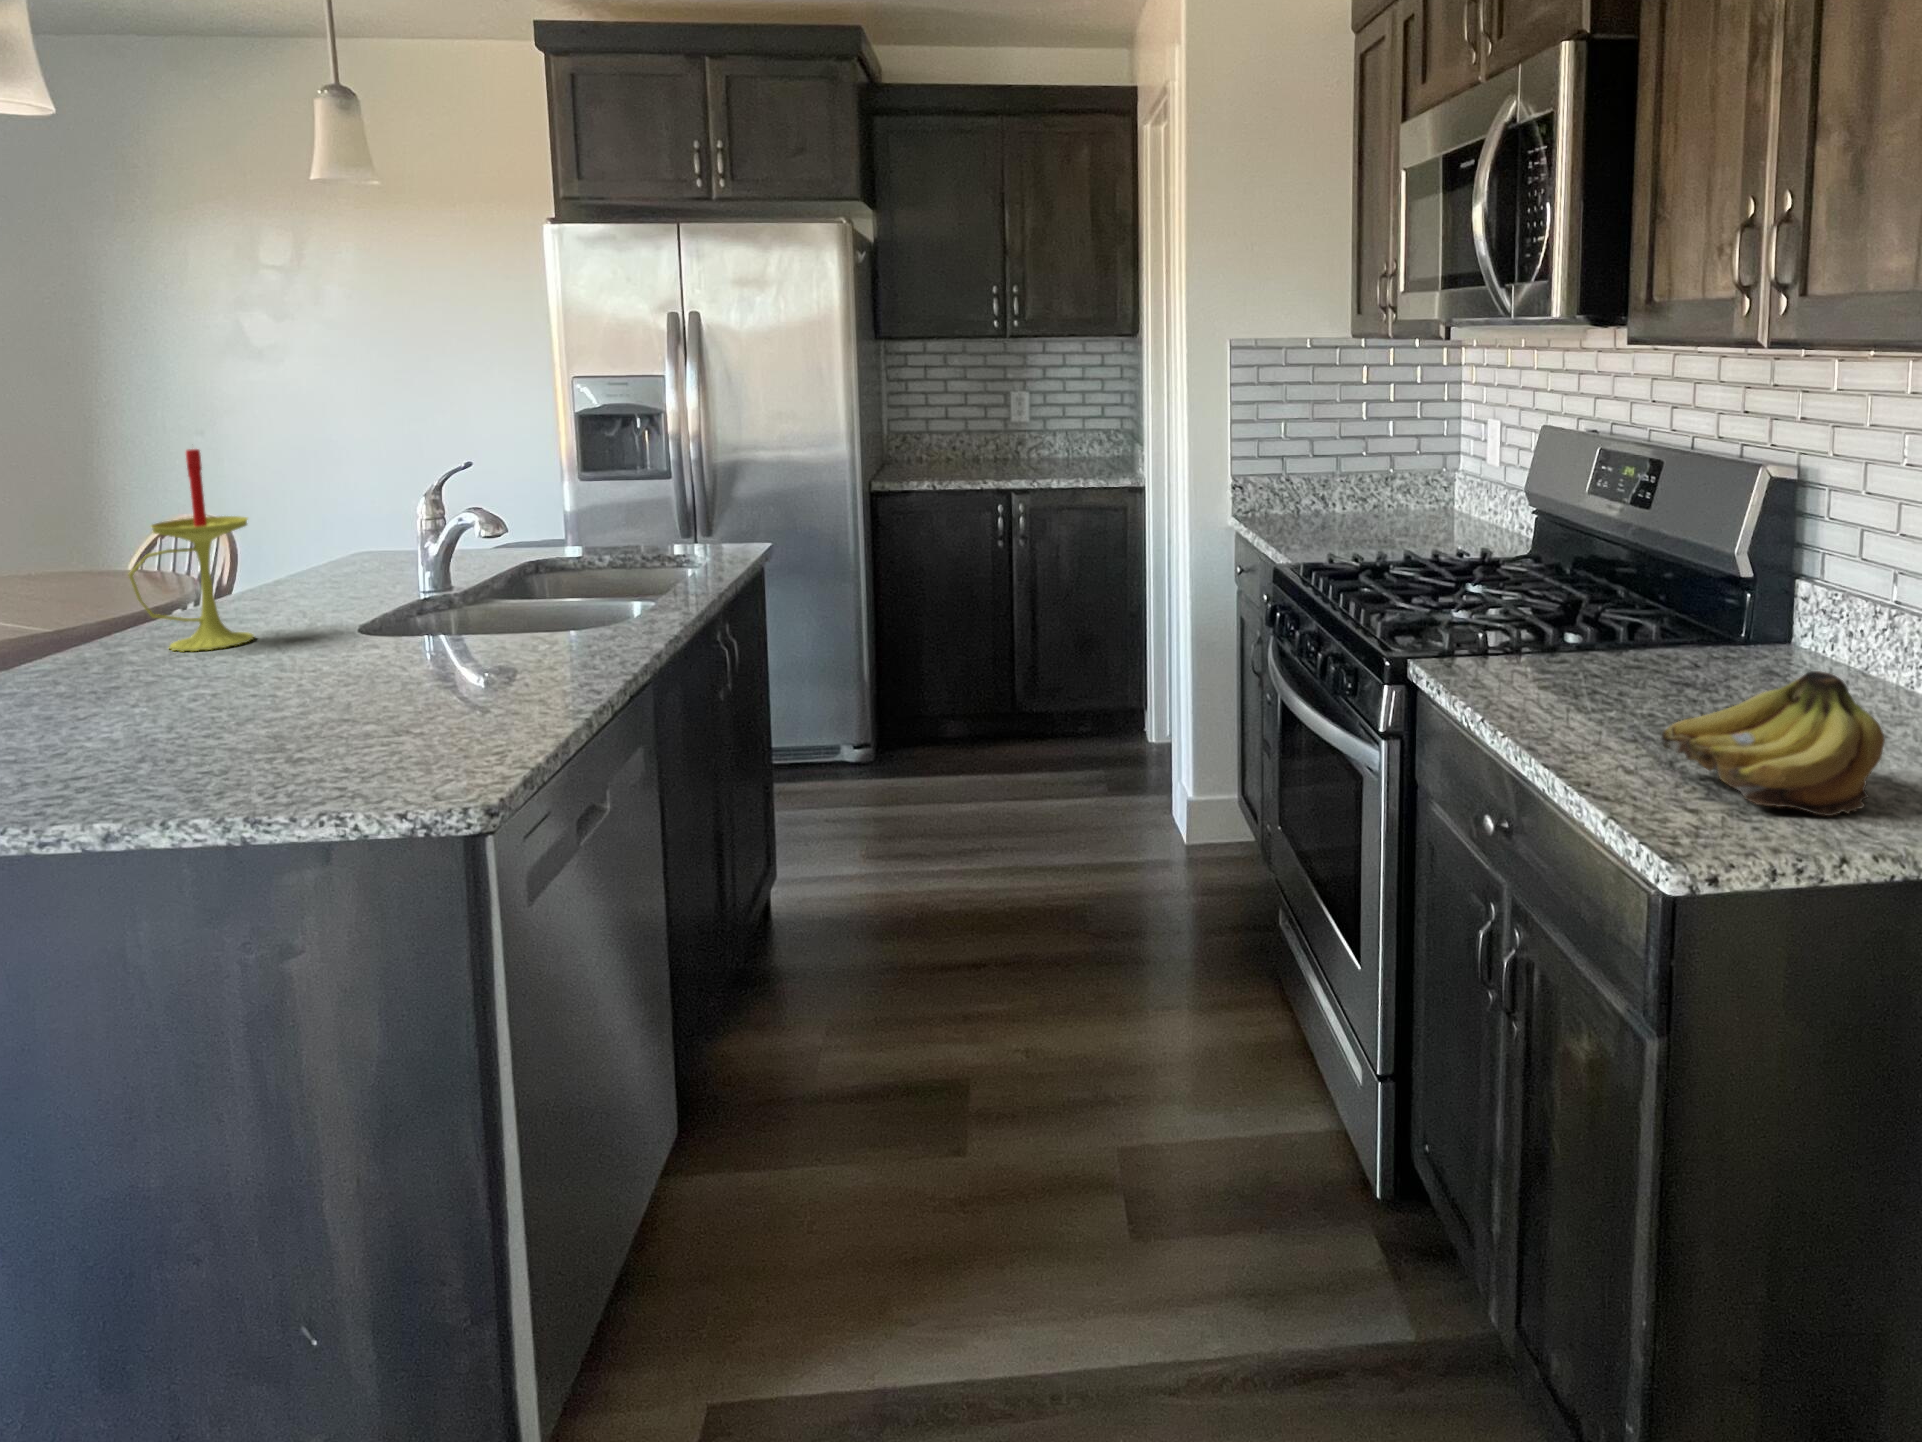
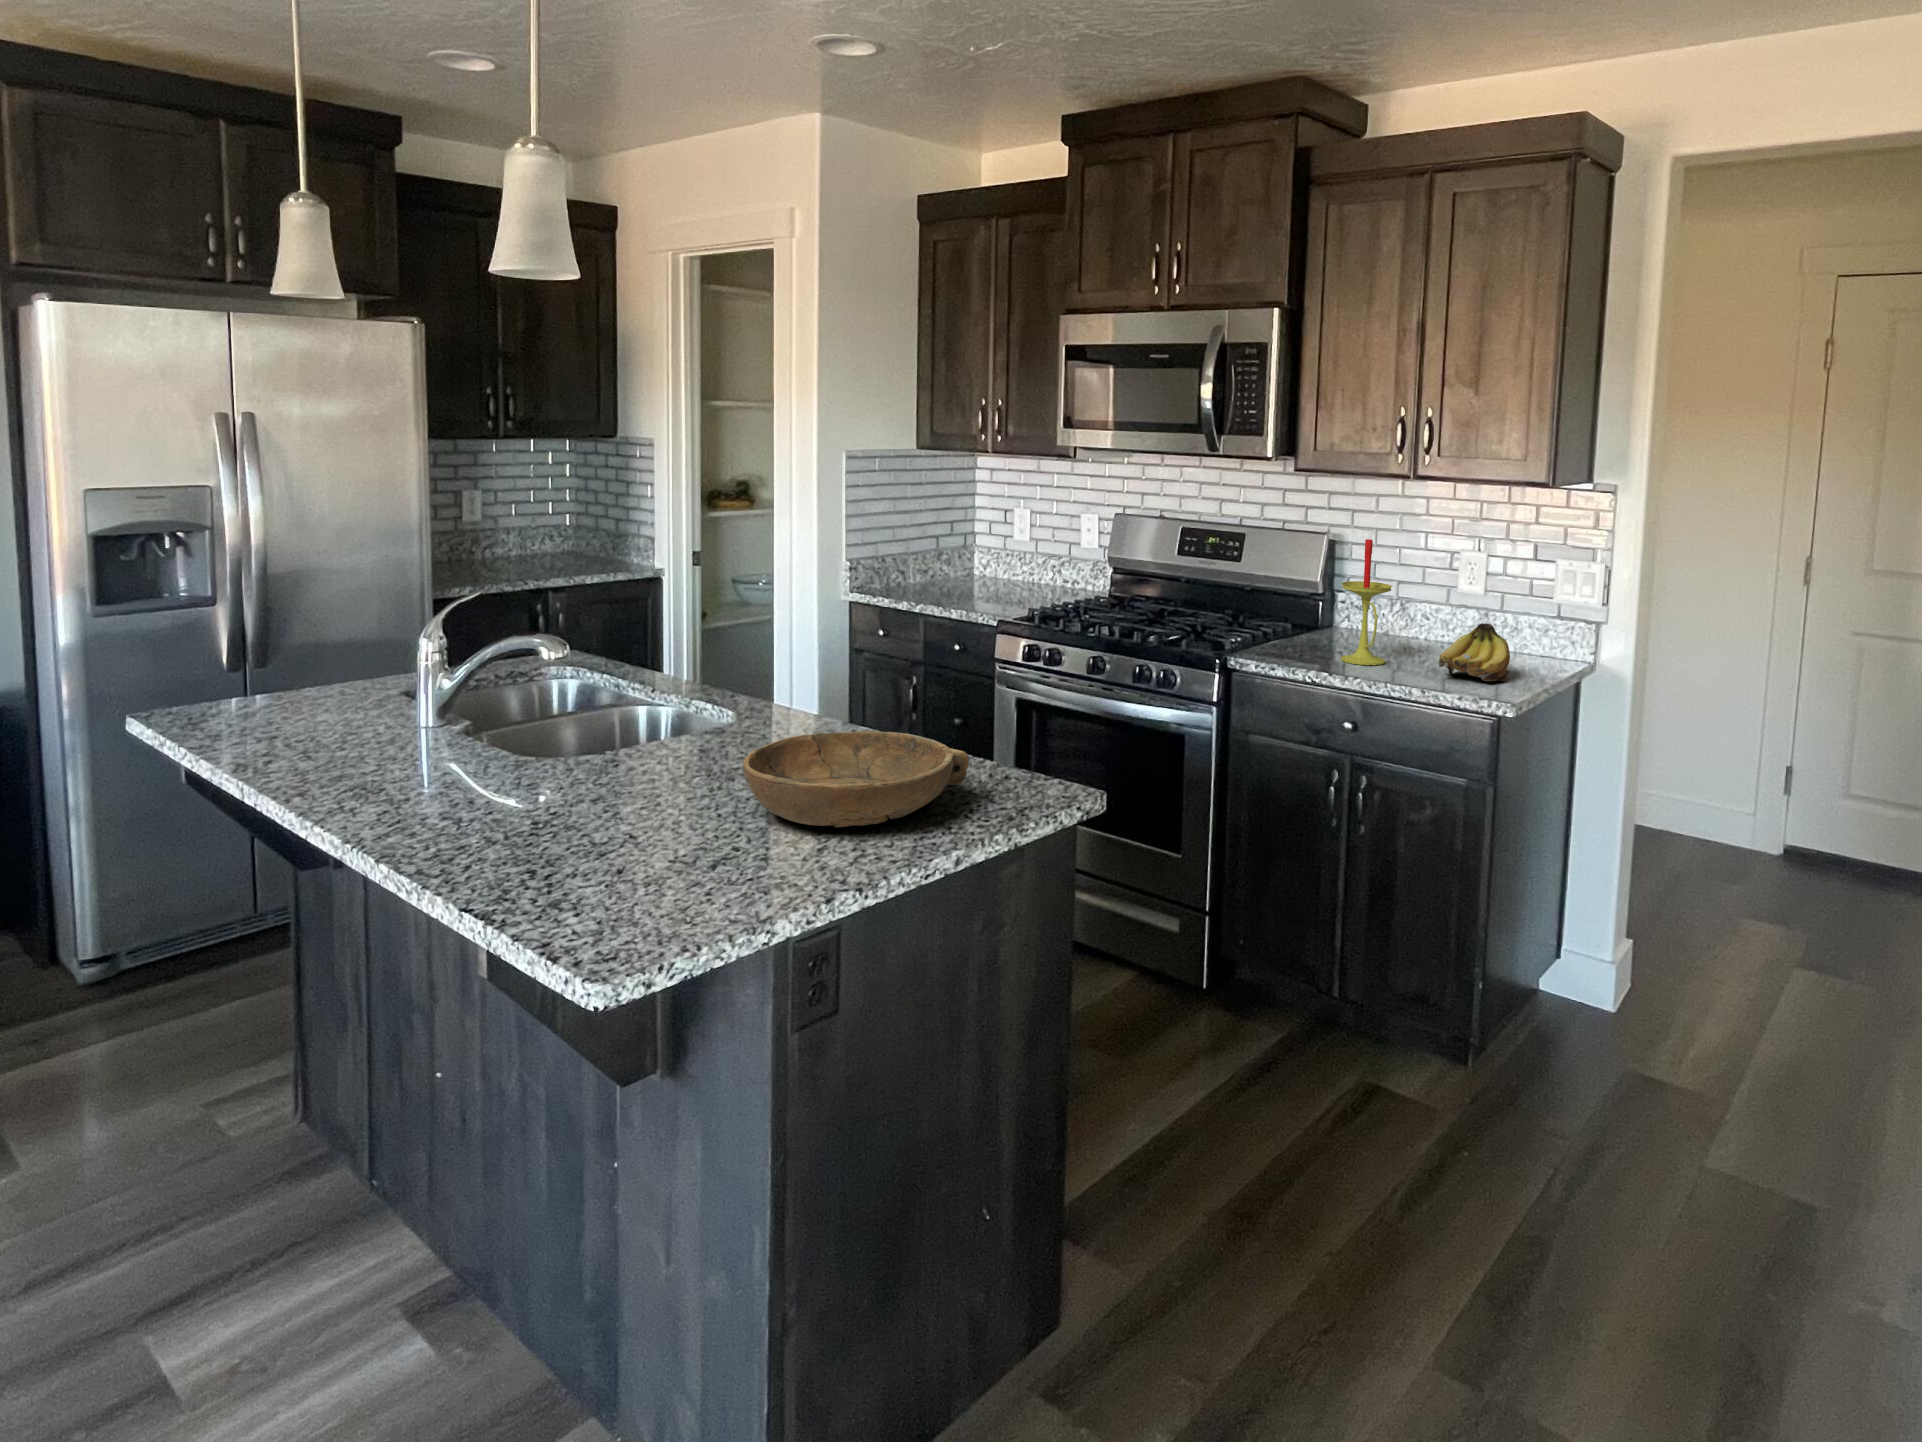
candle: present [129,449,254,651] -> present [1341,539,1392,665]
bowl: none [84,641,424,762] -> present [743,731,969,827]

